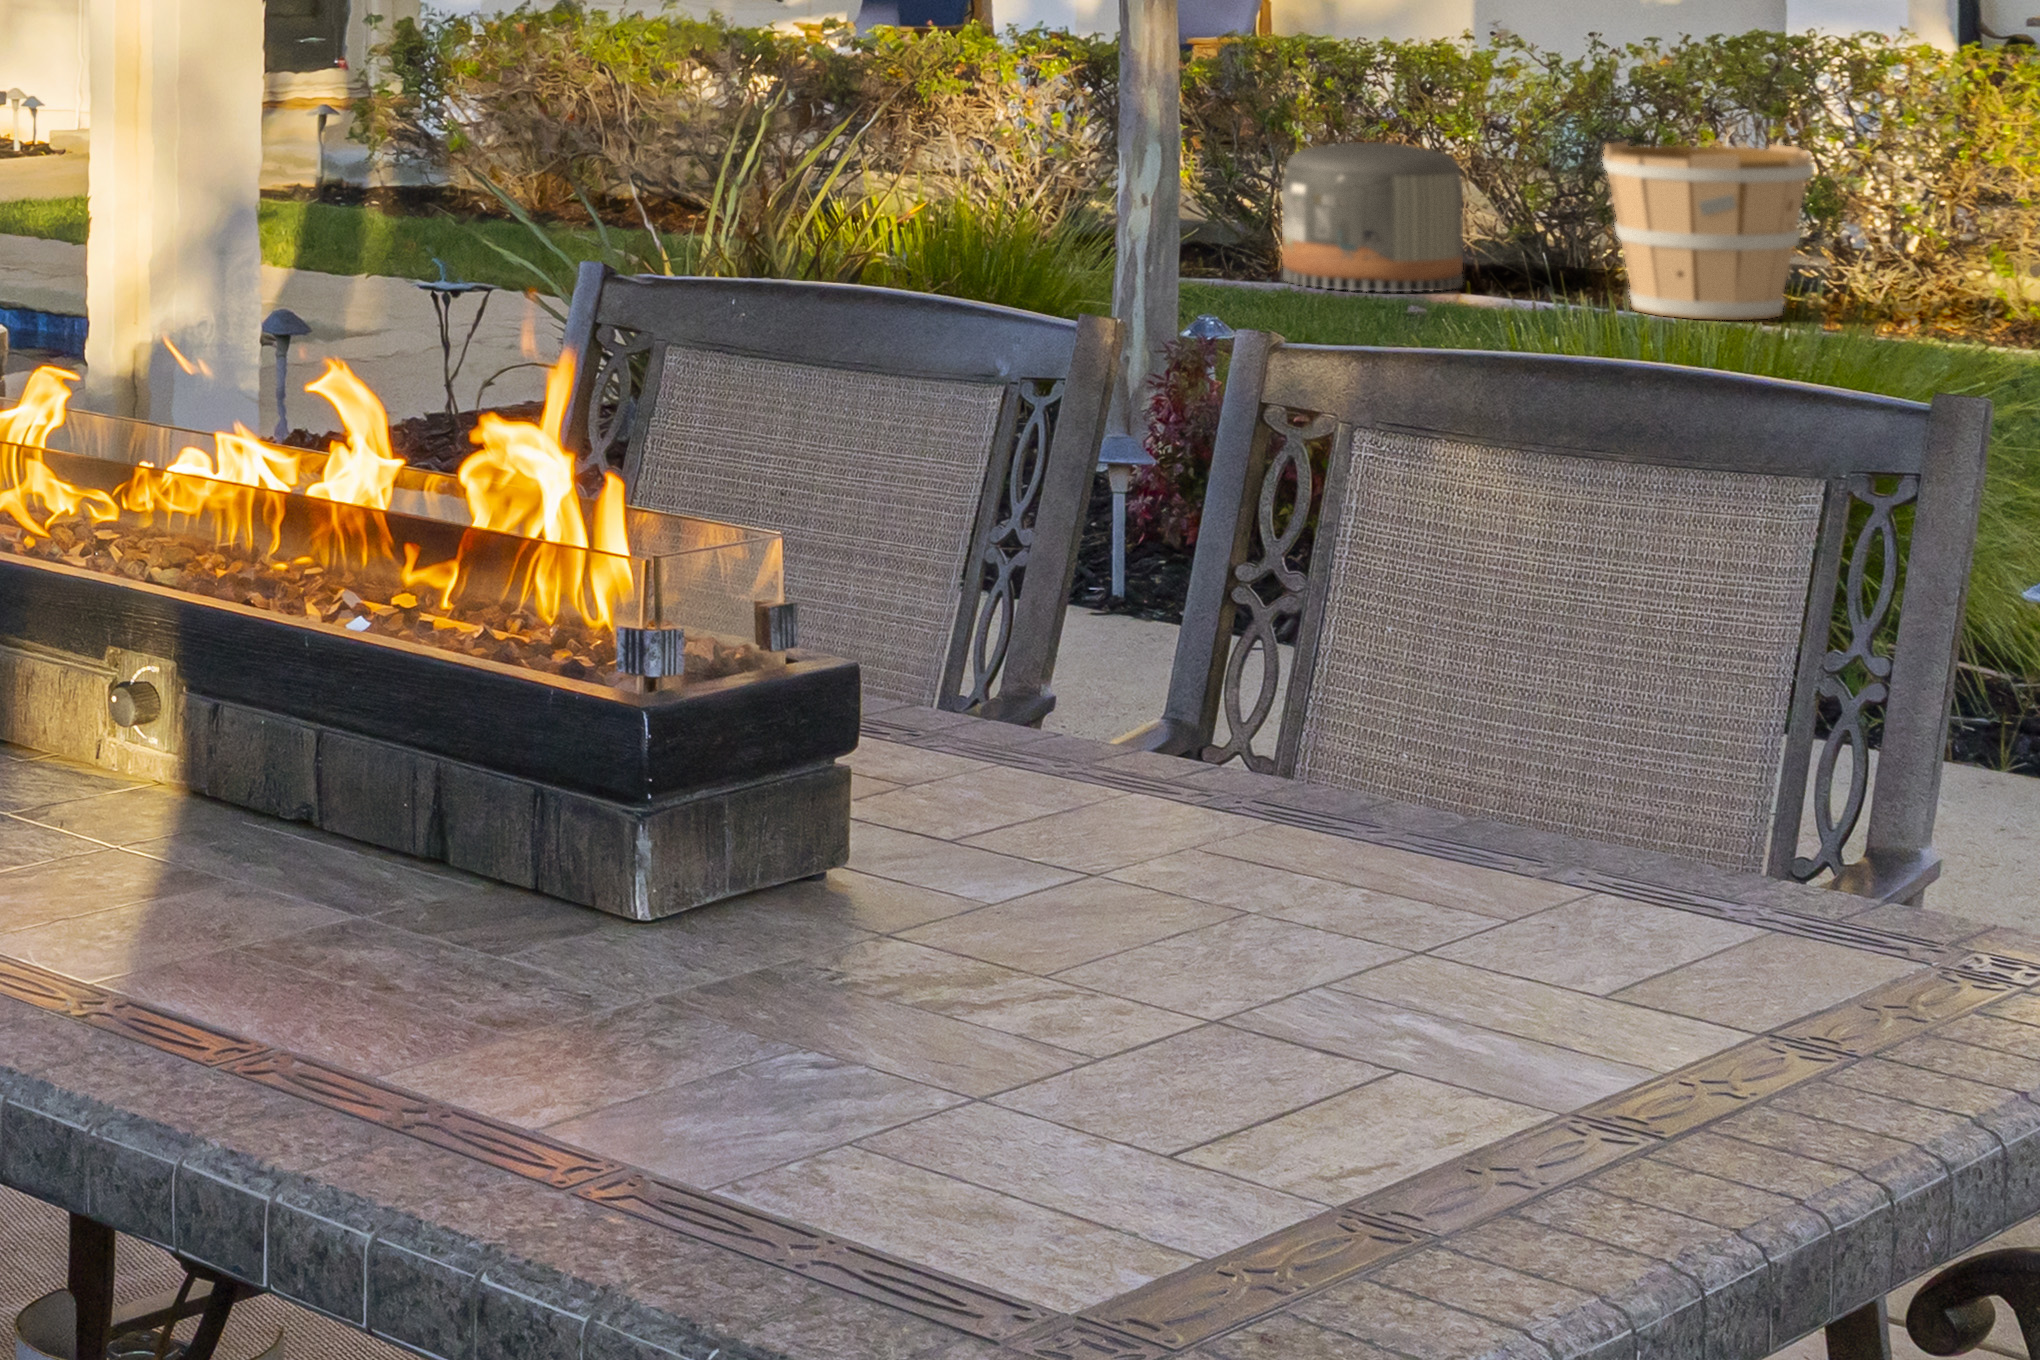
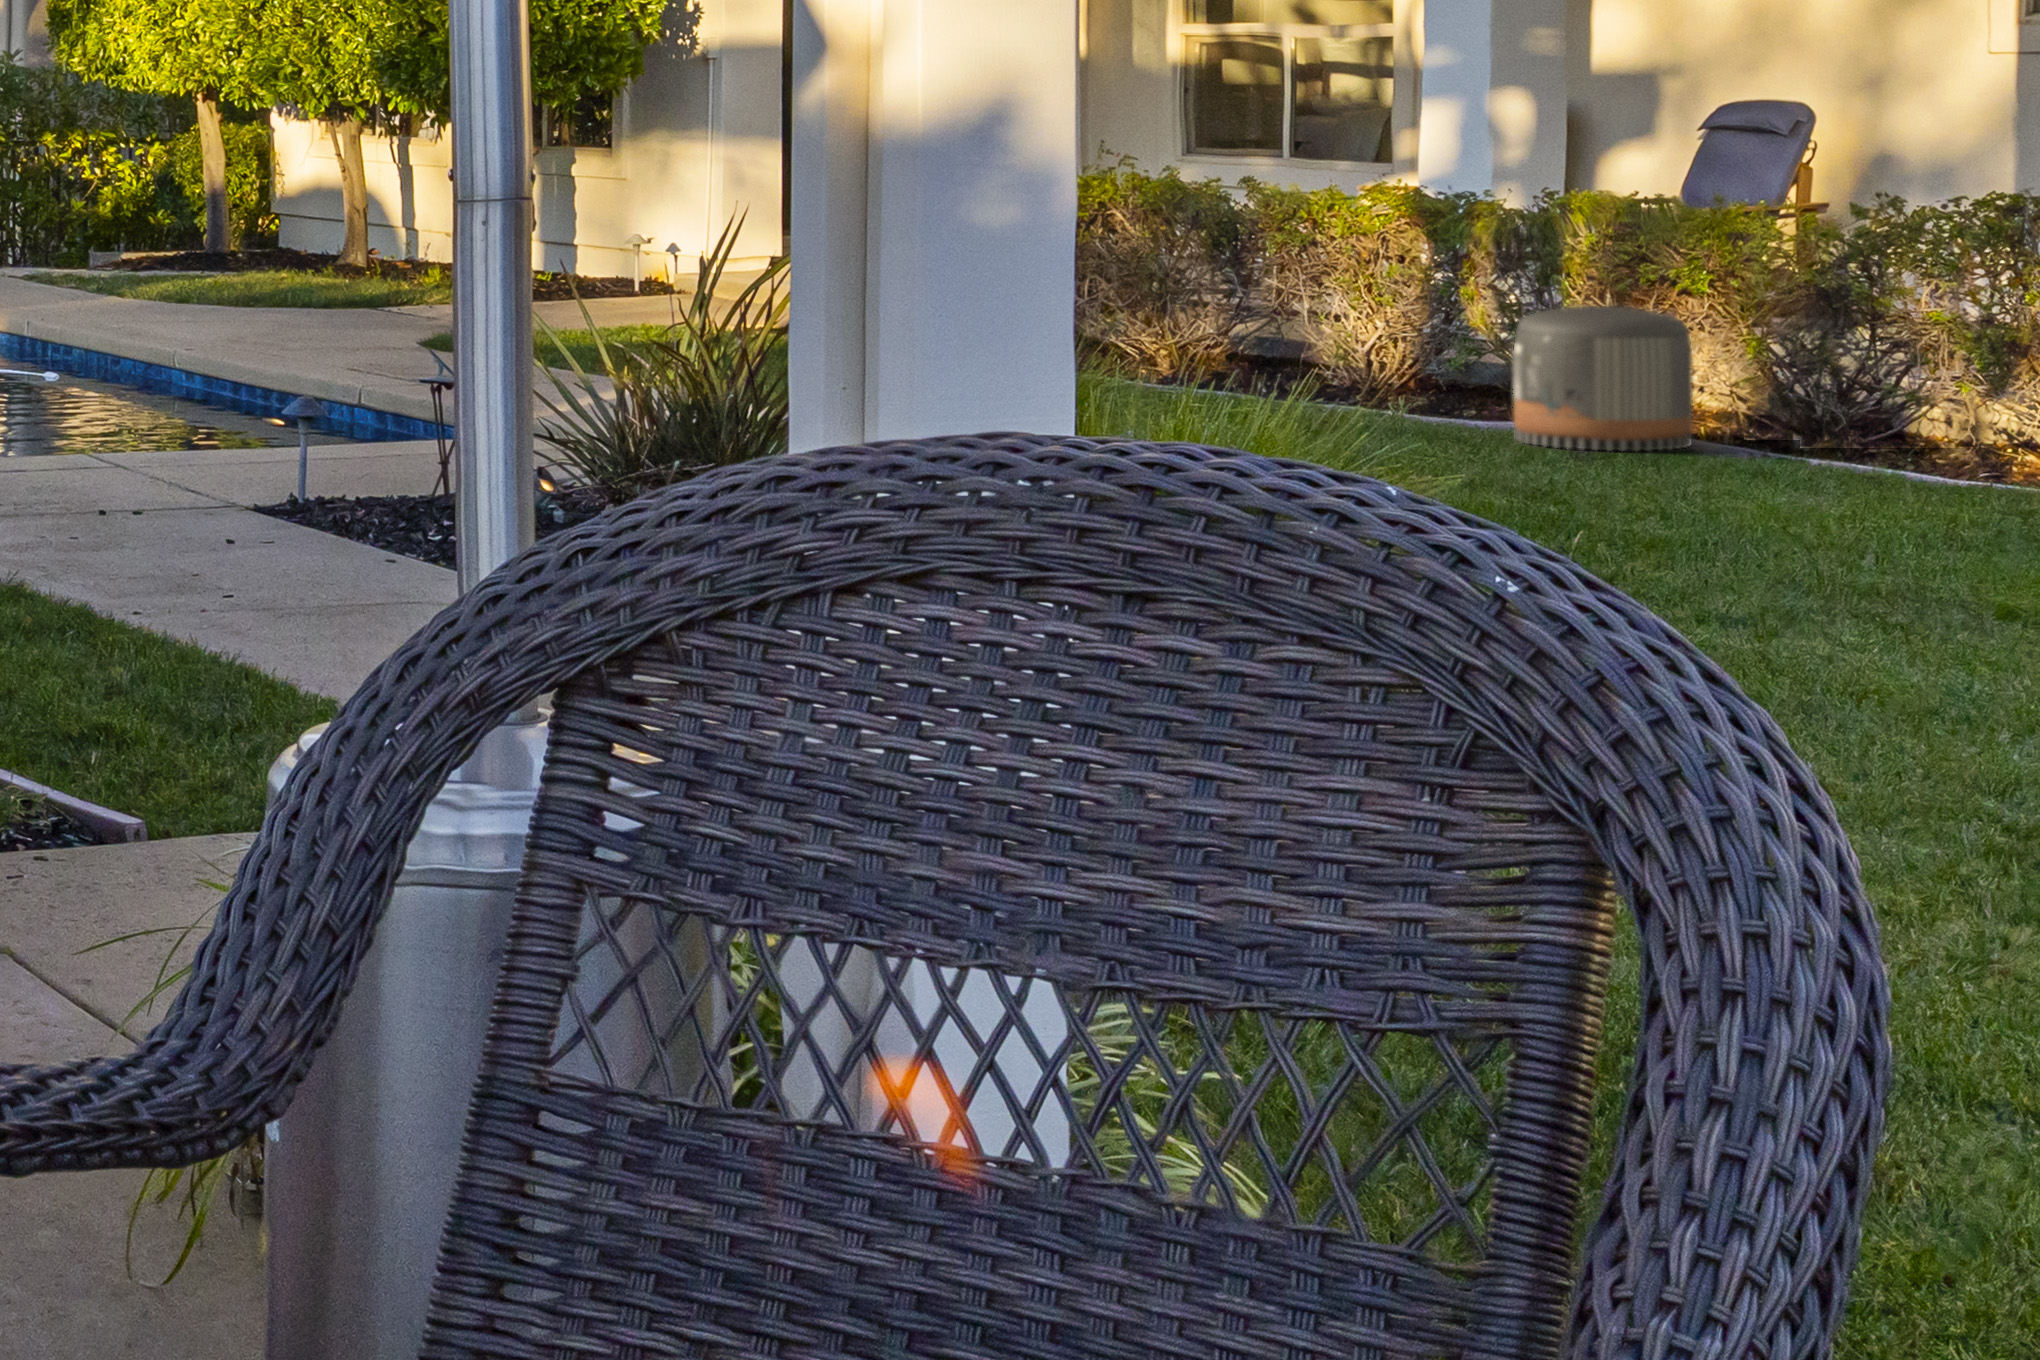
wooden bucket: present [1602,142,1814,320] -> none [1768,308,1983,483]

